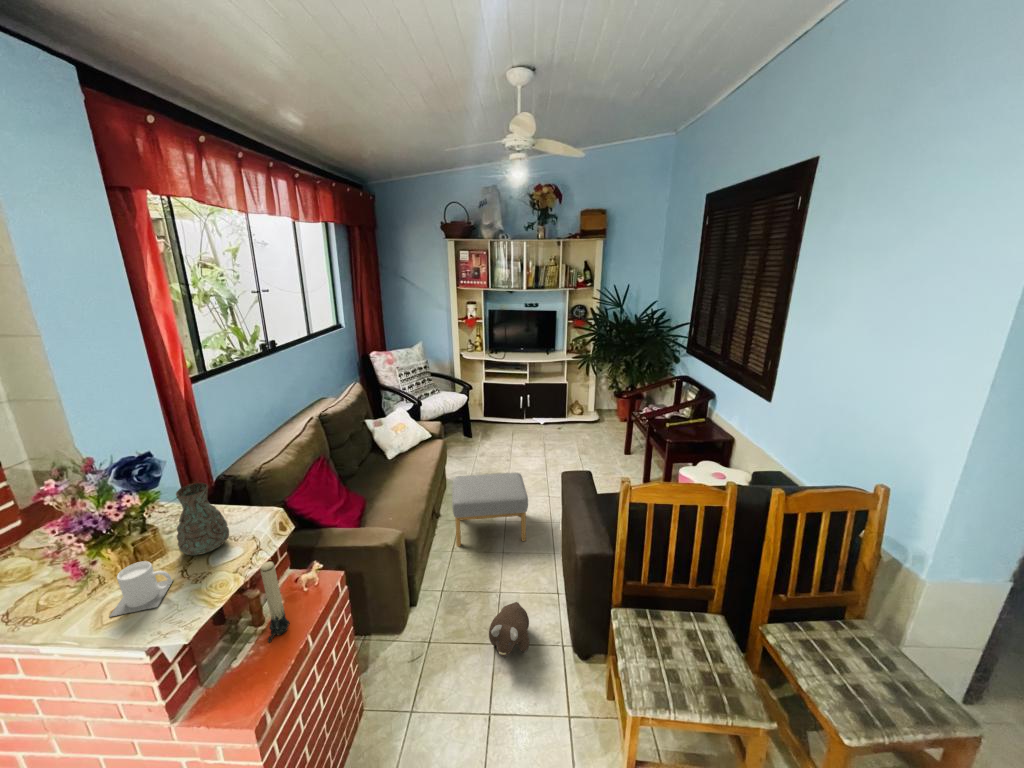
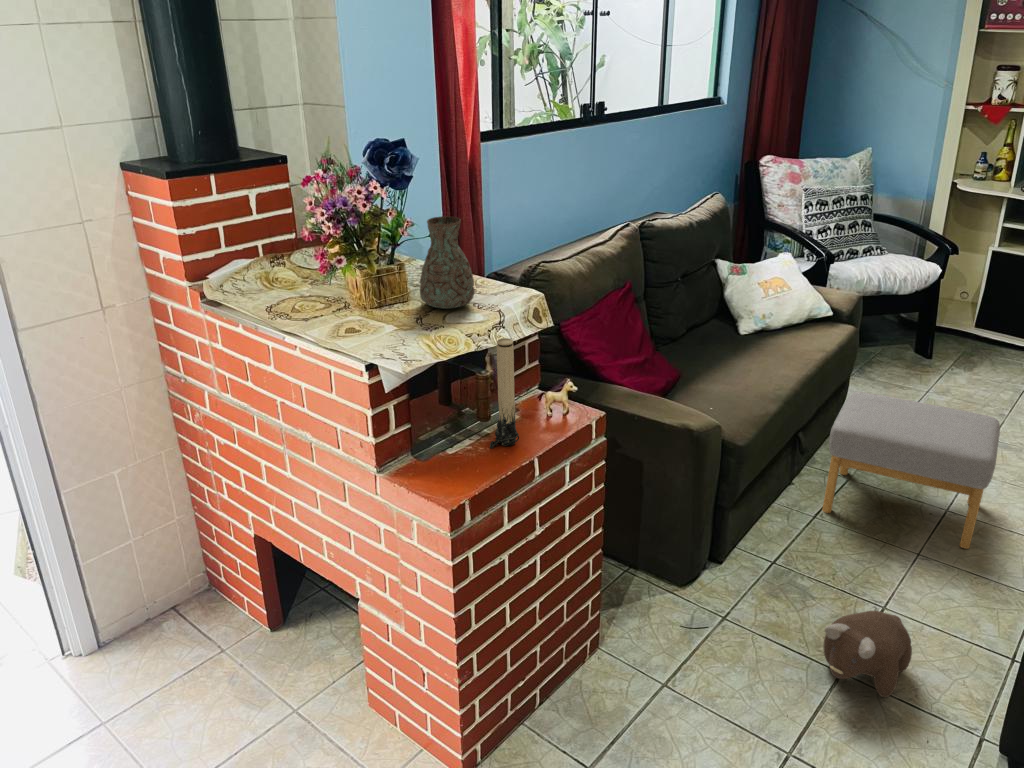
mug: present [110,561,173,617] -> none [345,284,408,337]

